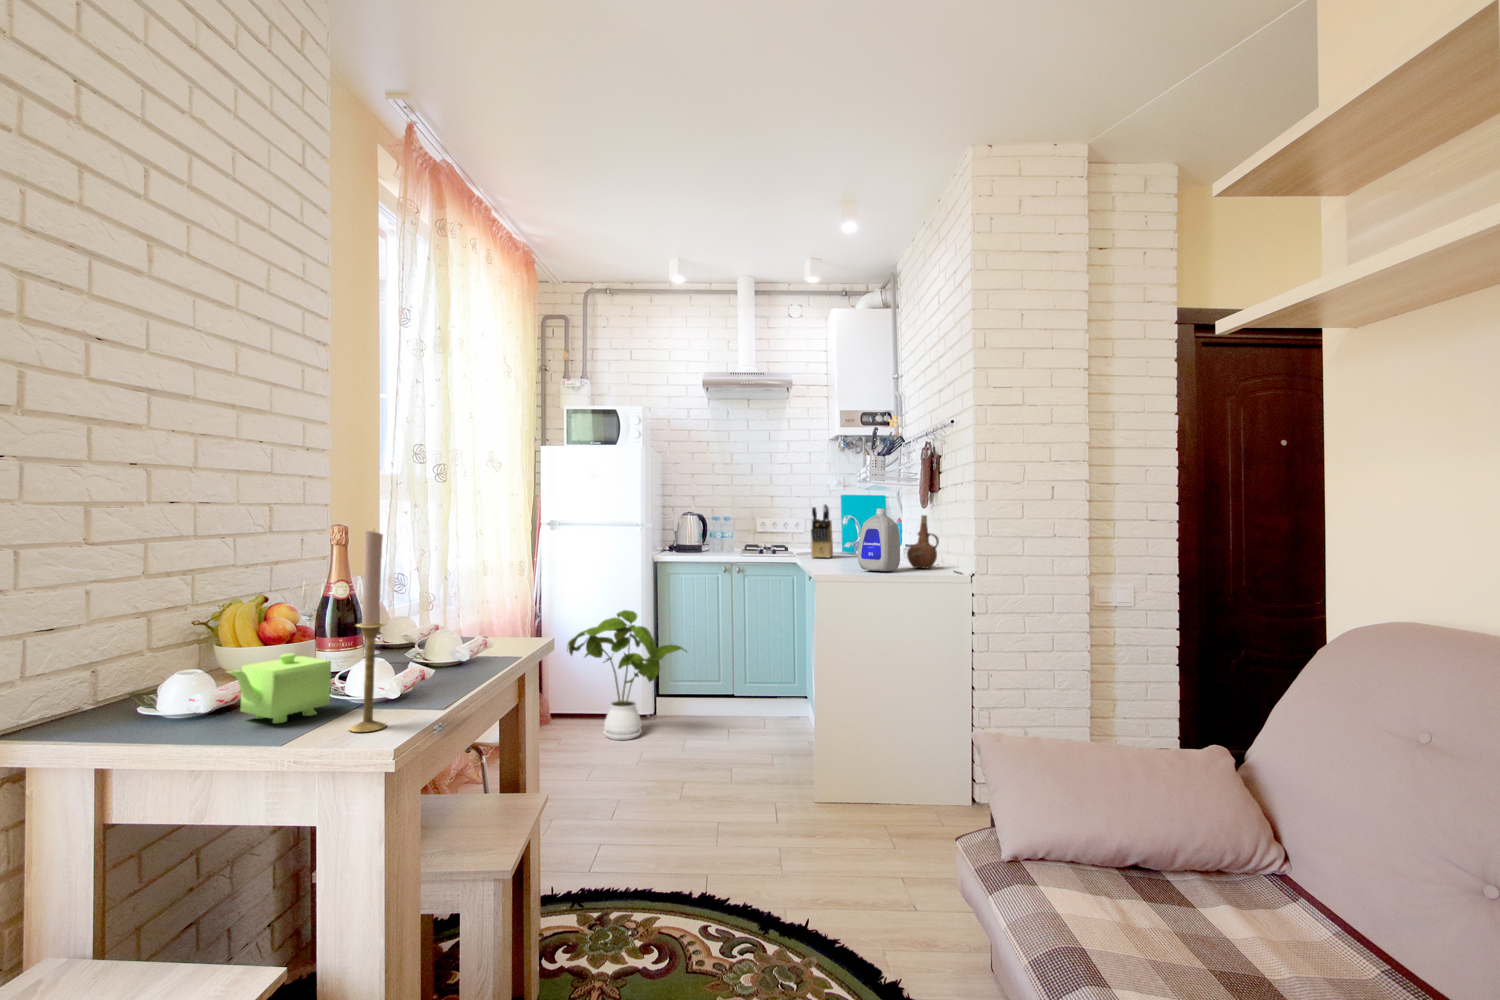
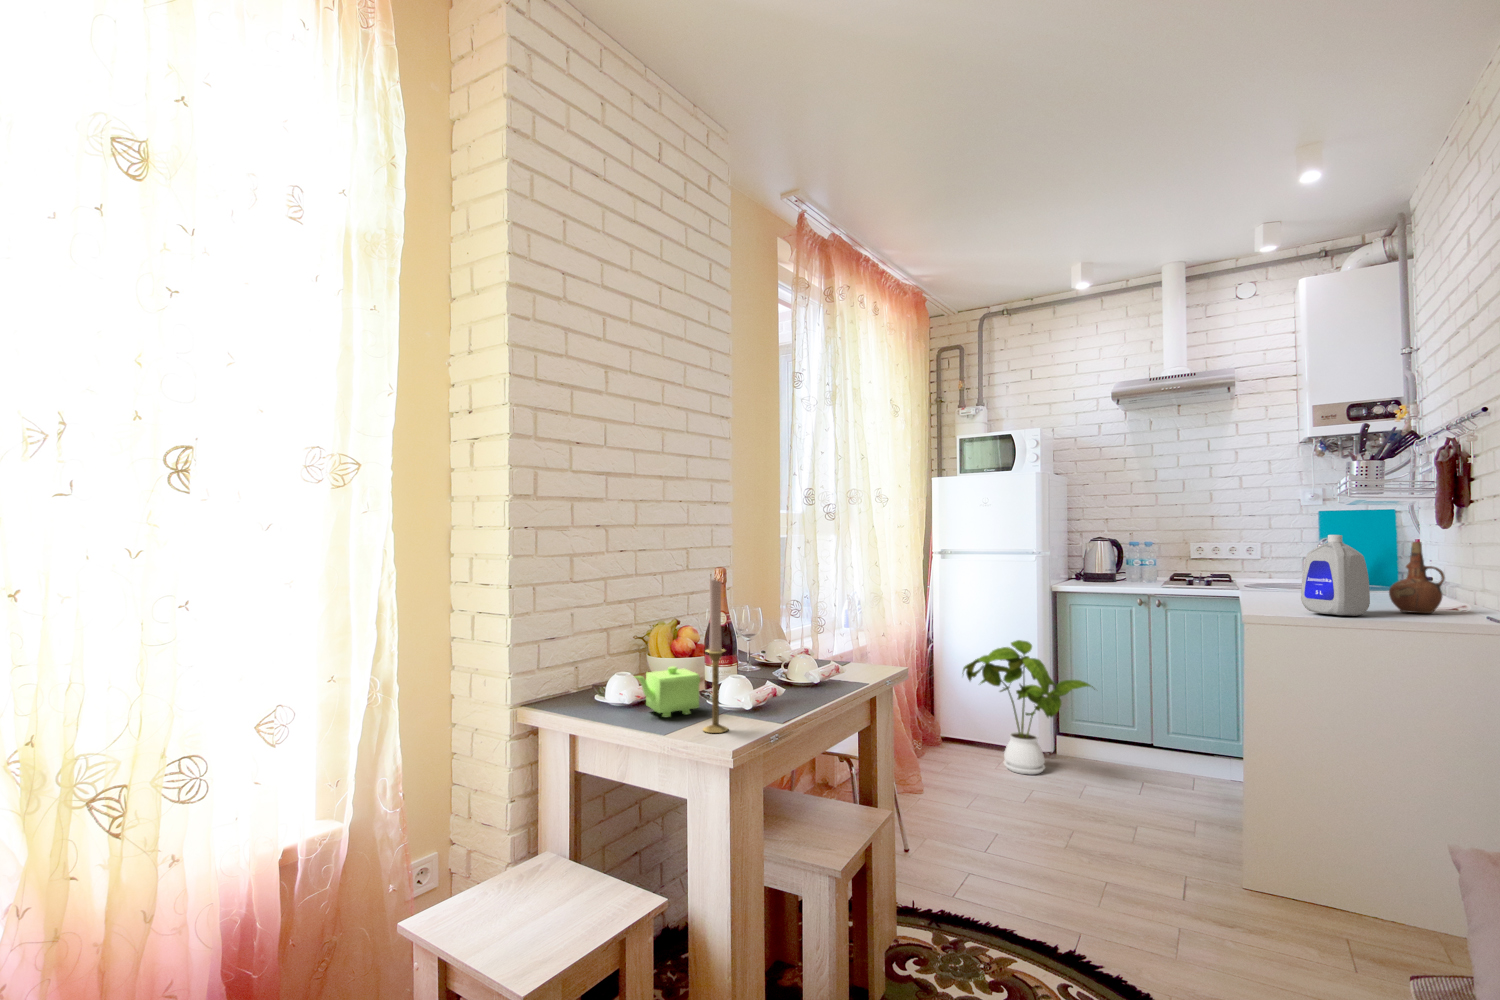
knife block: present [811,504,833,558] -> none [1252,526,1294,592]

